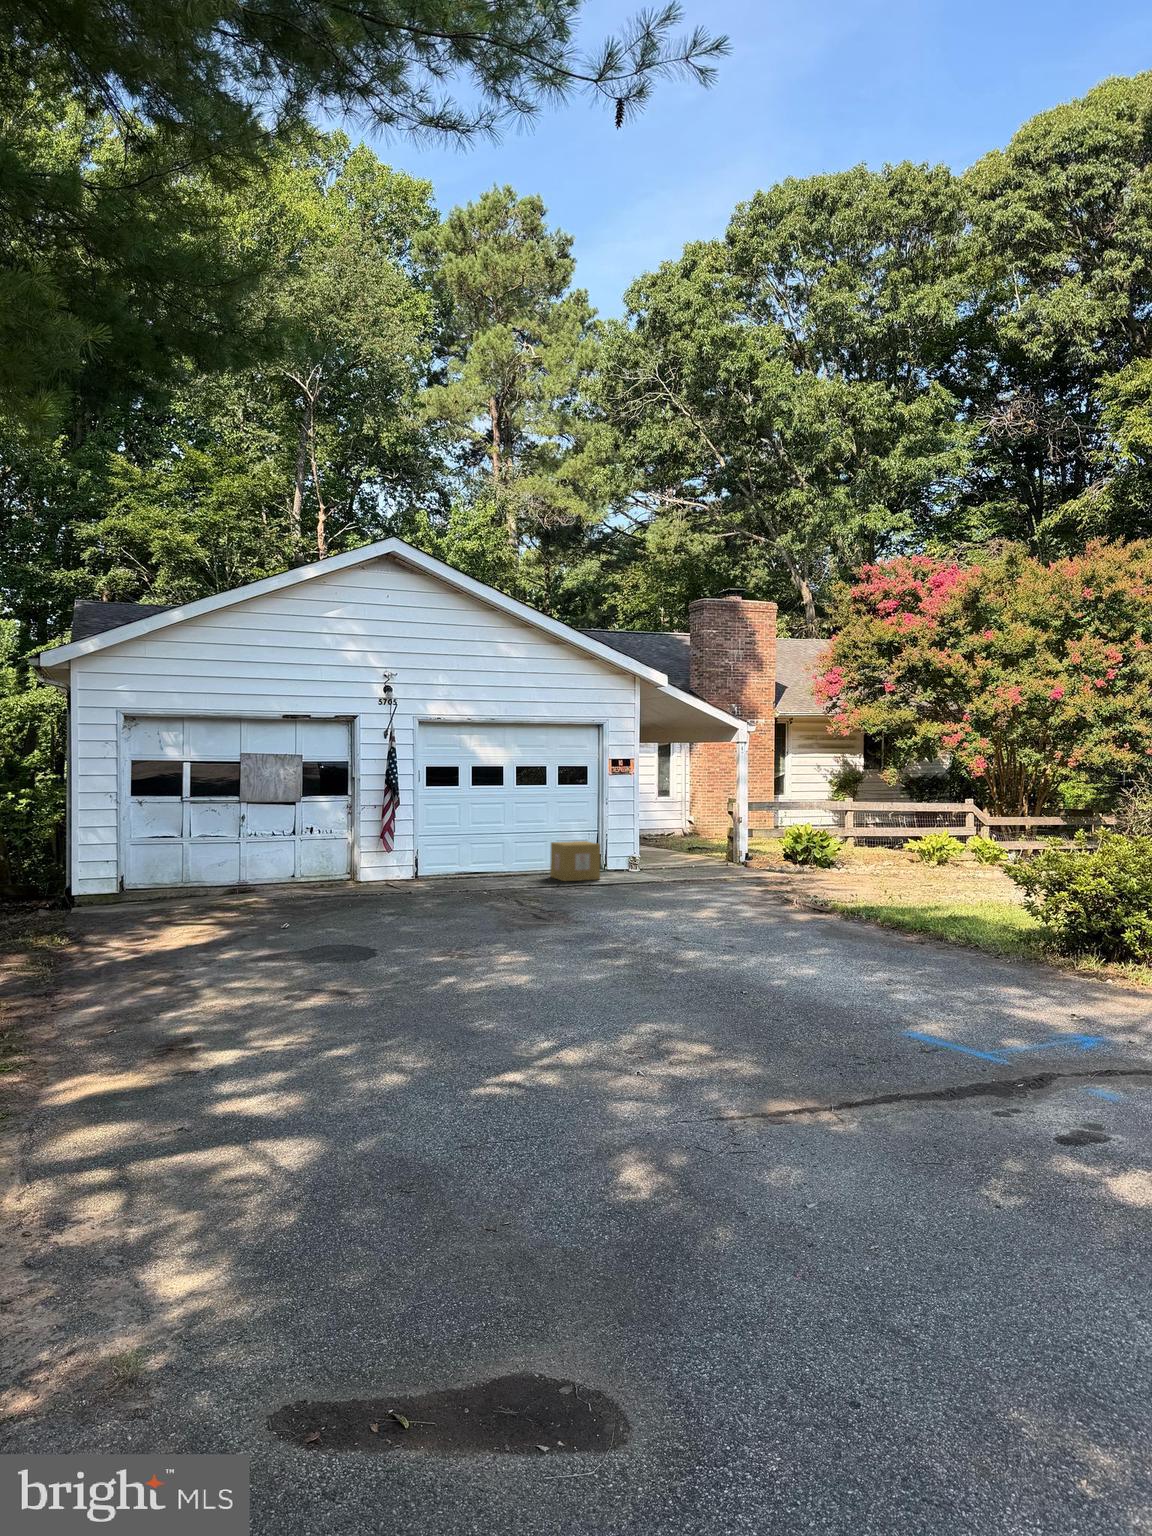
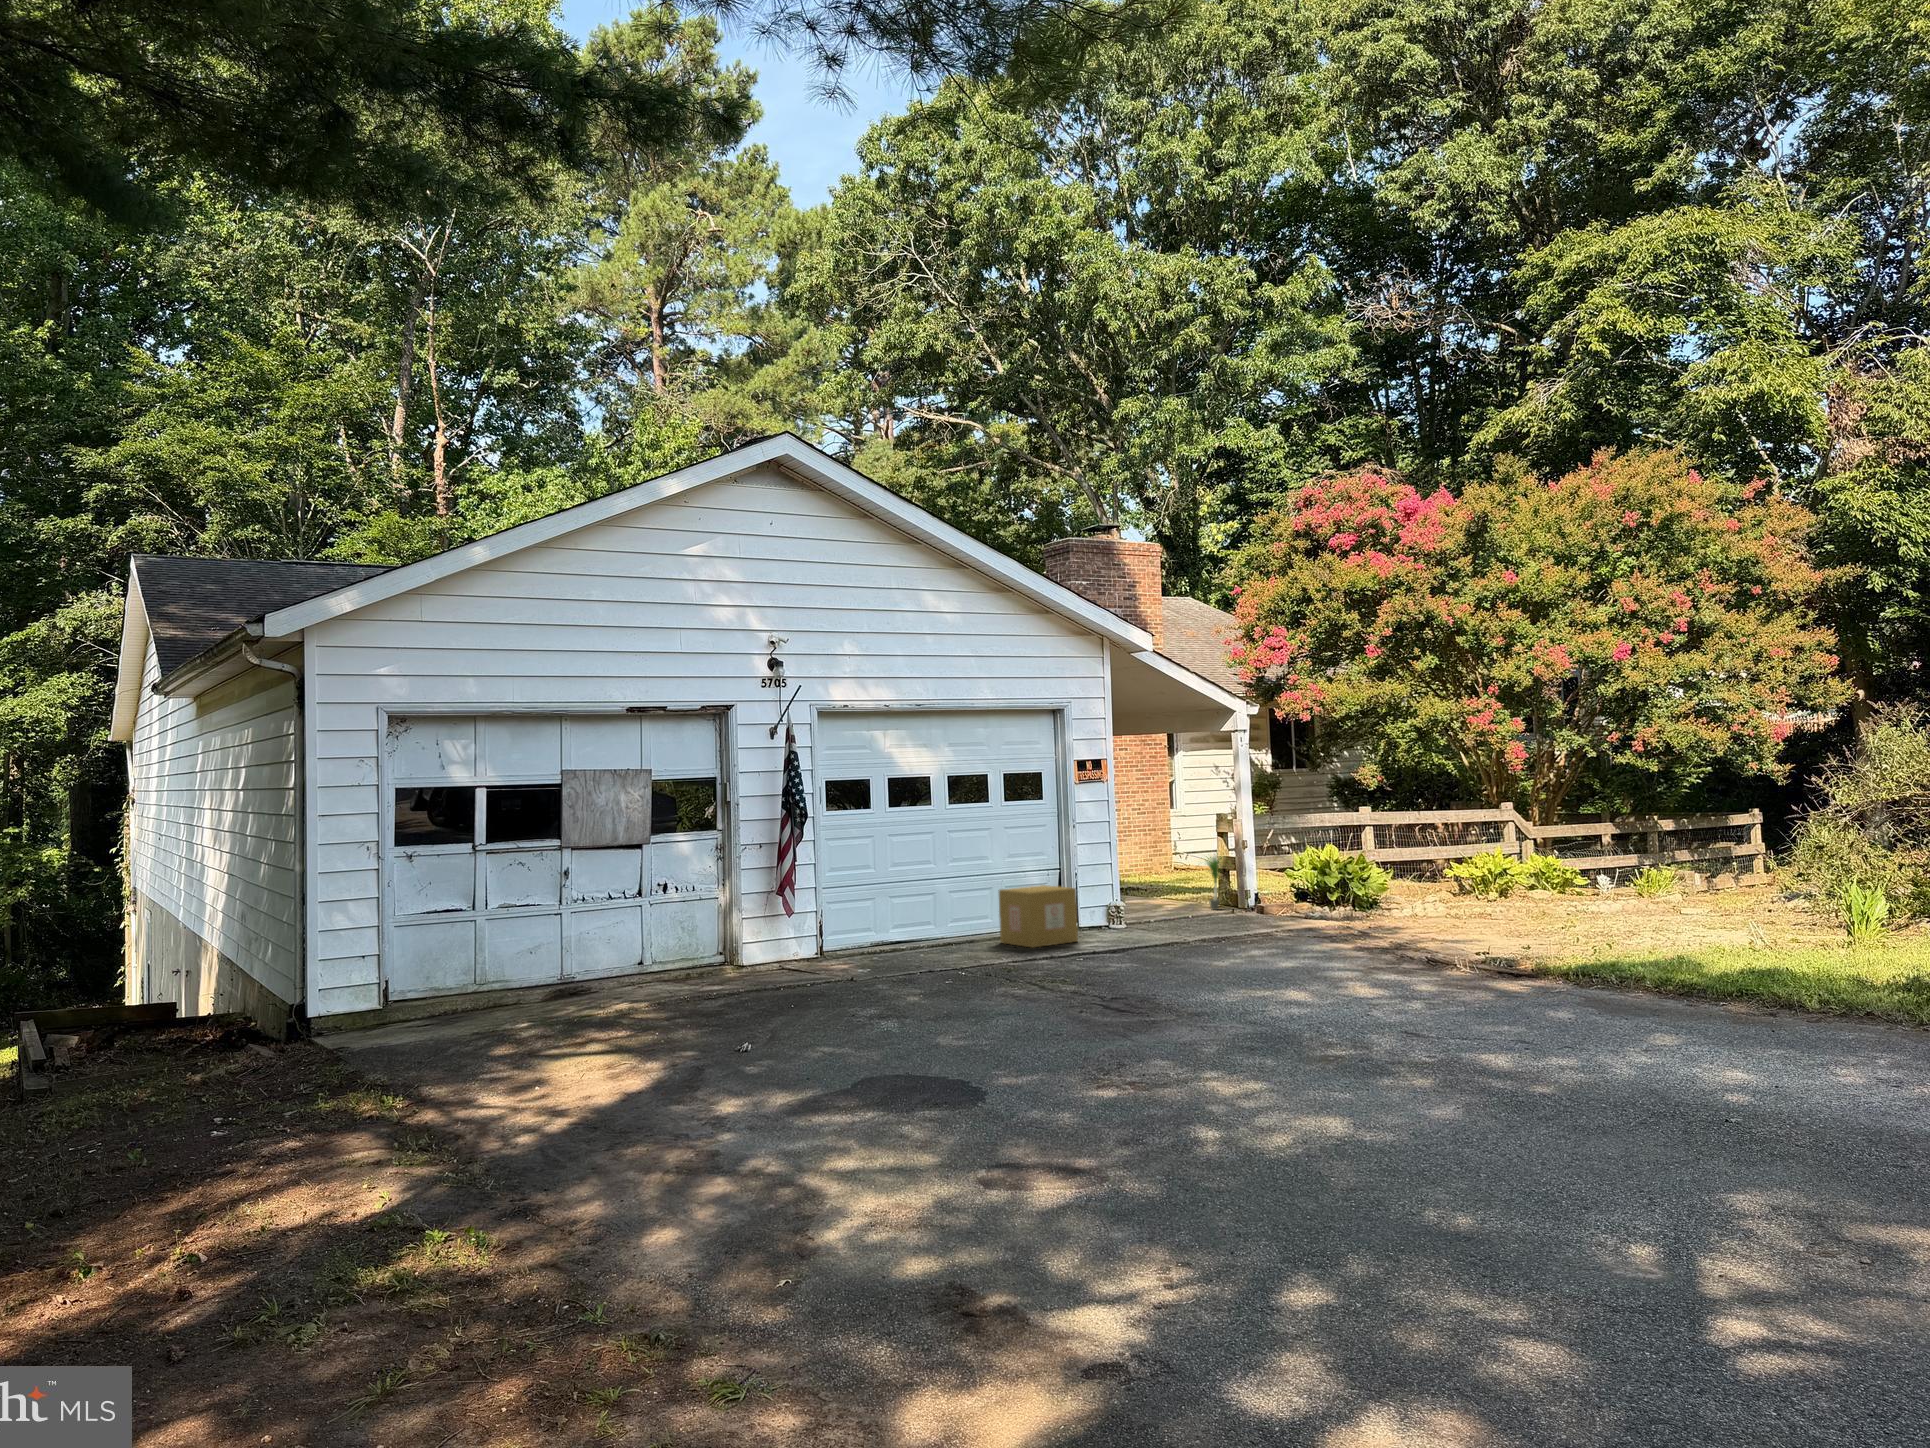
potted plant: none [716,821,745,864] -> present [1206,856,1222,910]

